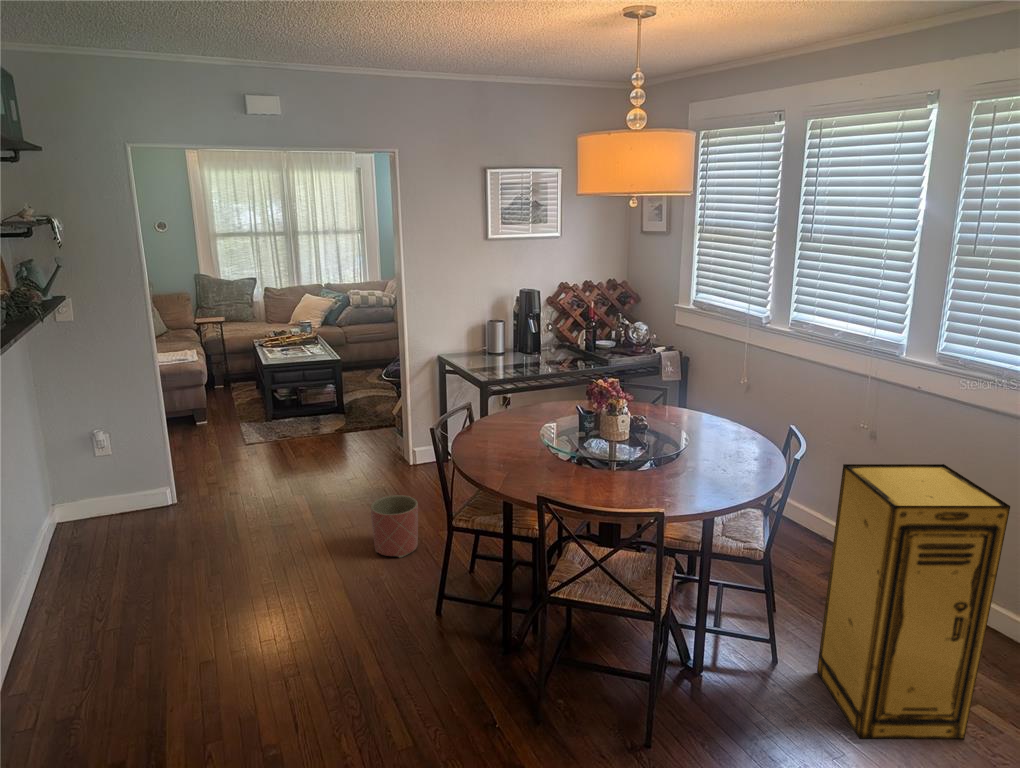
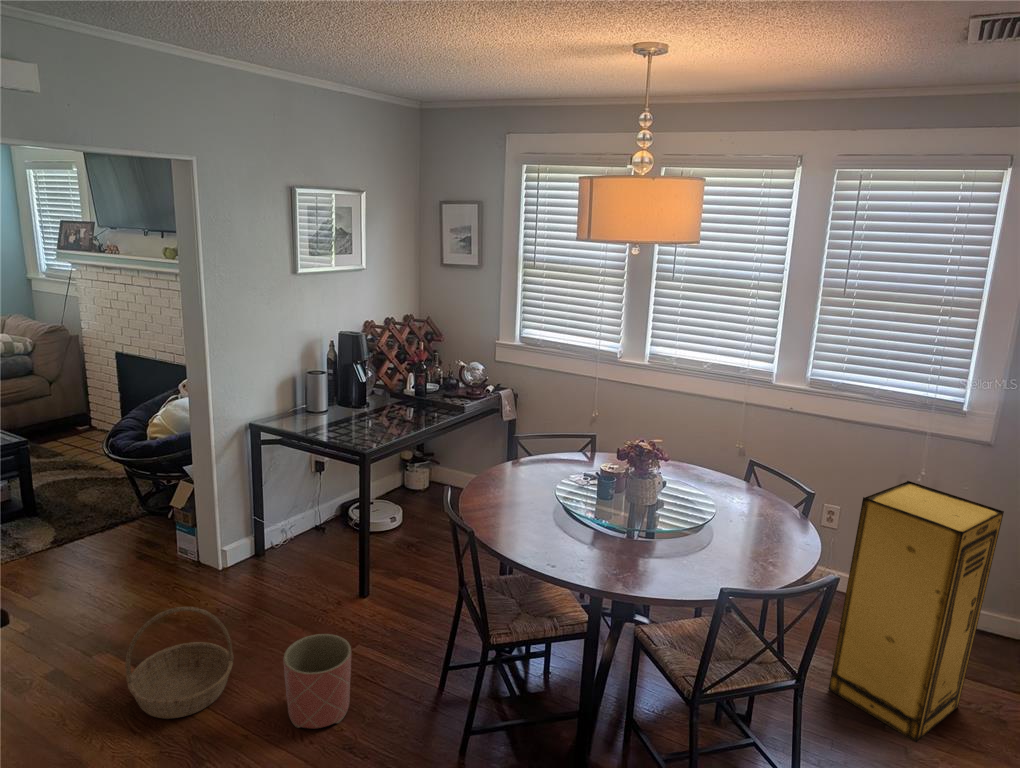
basket: none [304,457,368,528] -> present [125,607,233,719]

